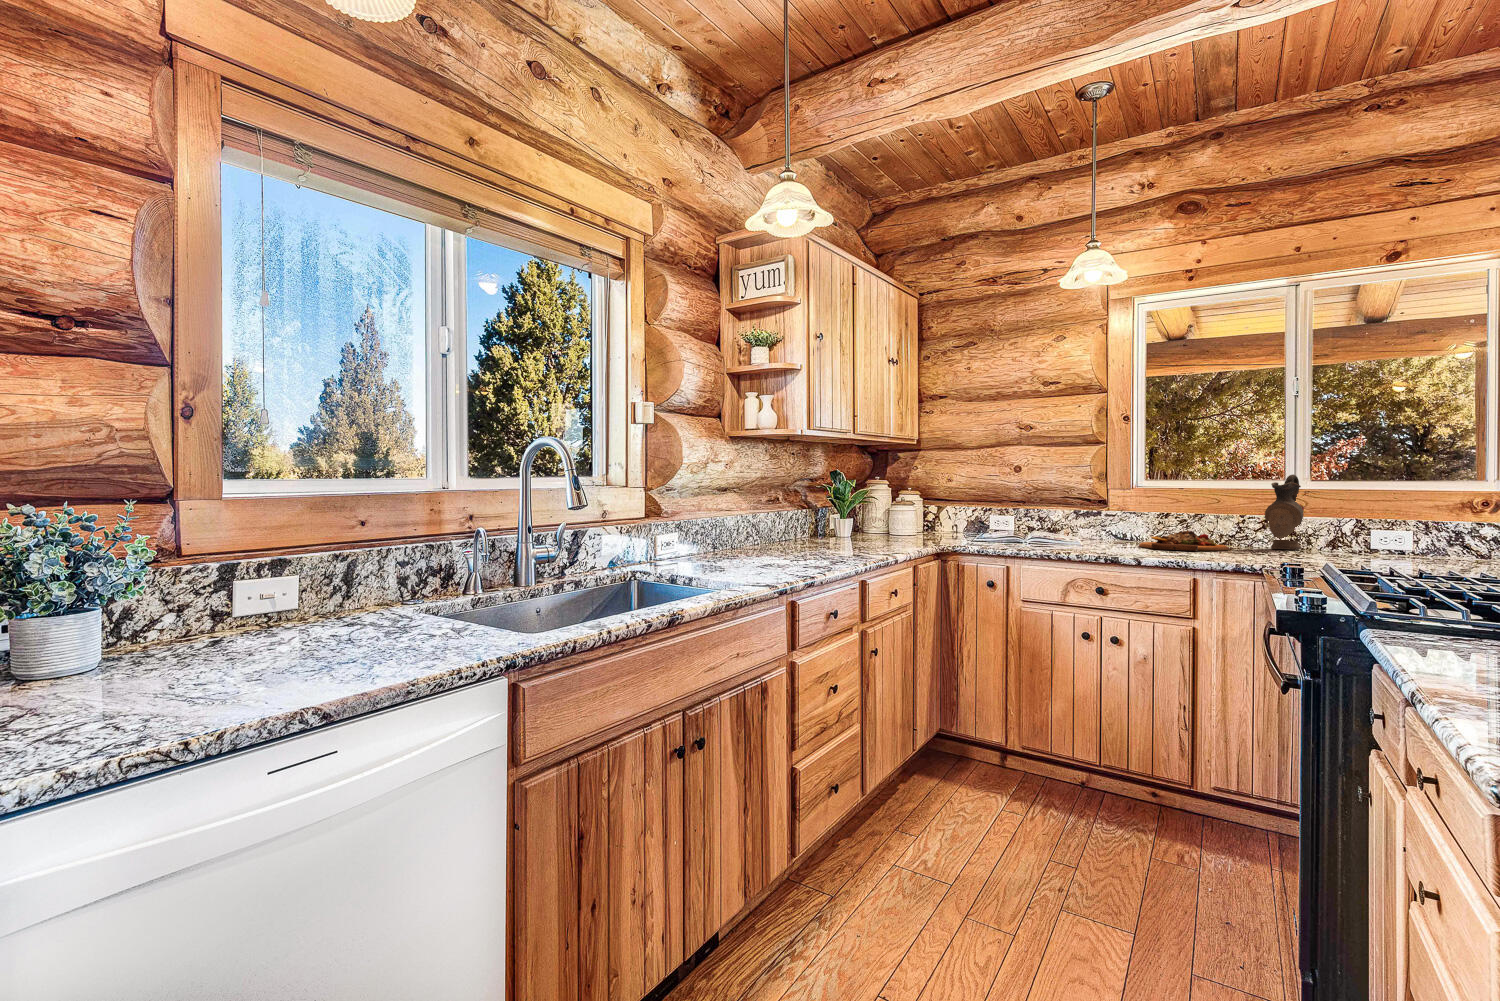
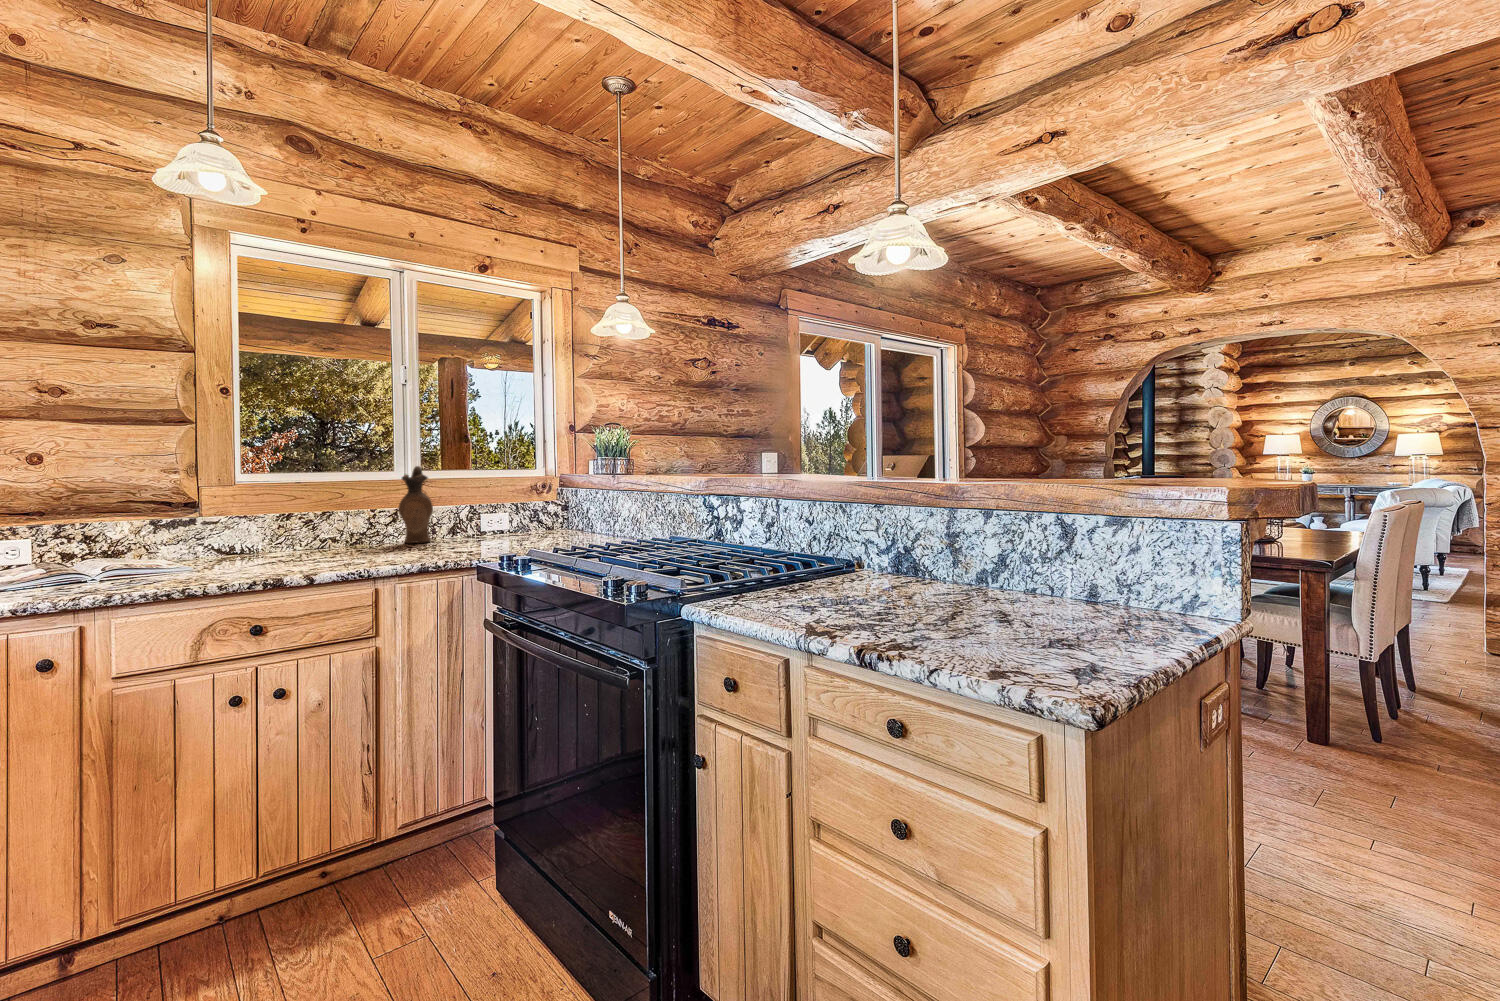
cutting board: present [1139,531,1229,551] -> none [267,533,374,561]

